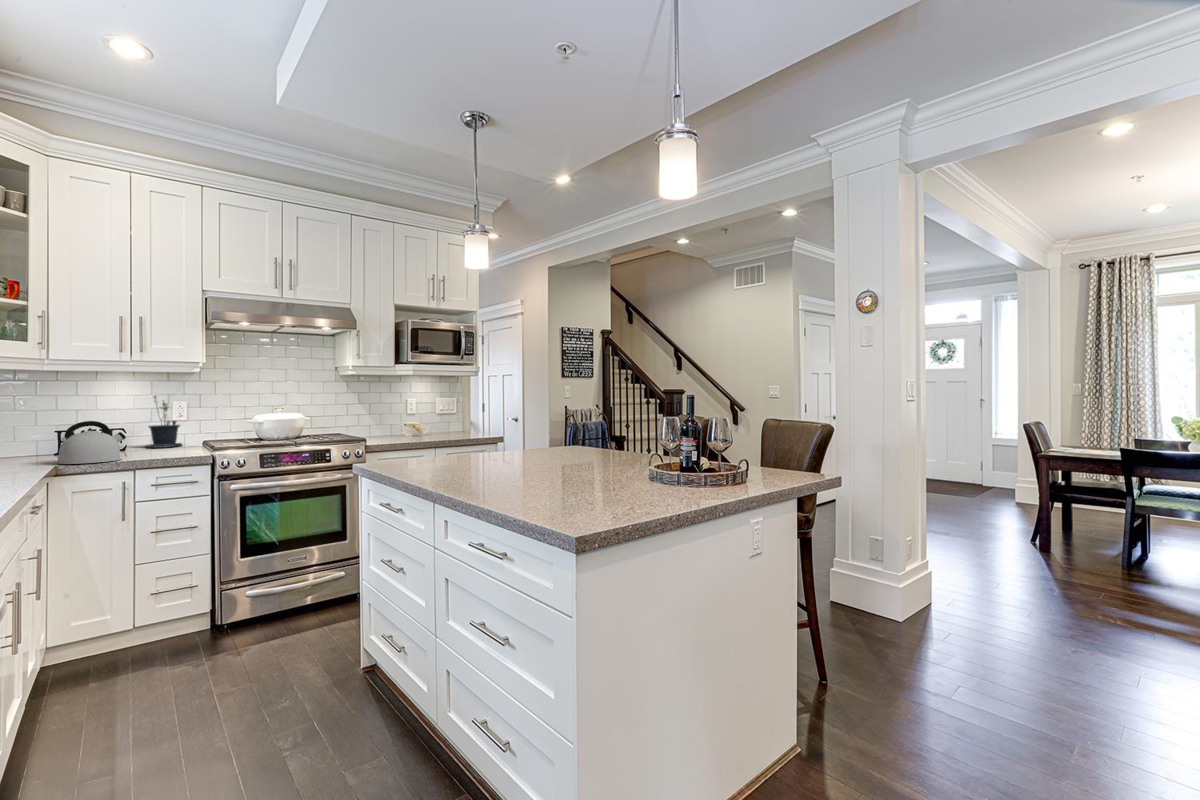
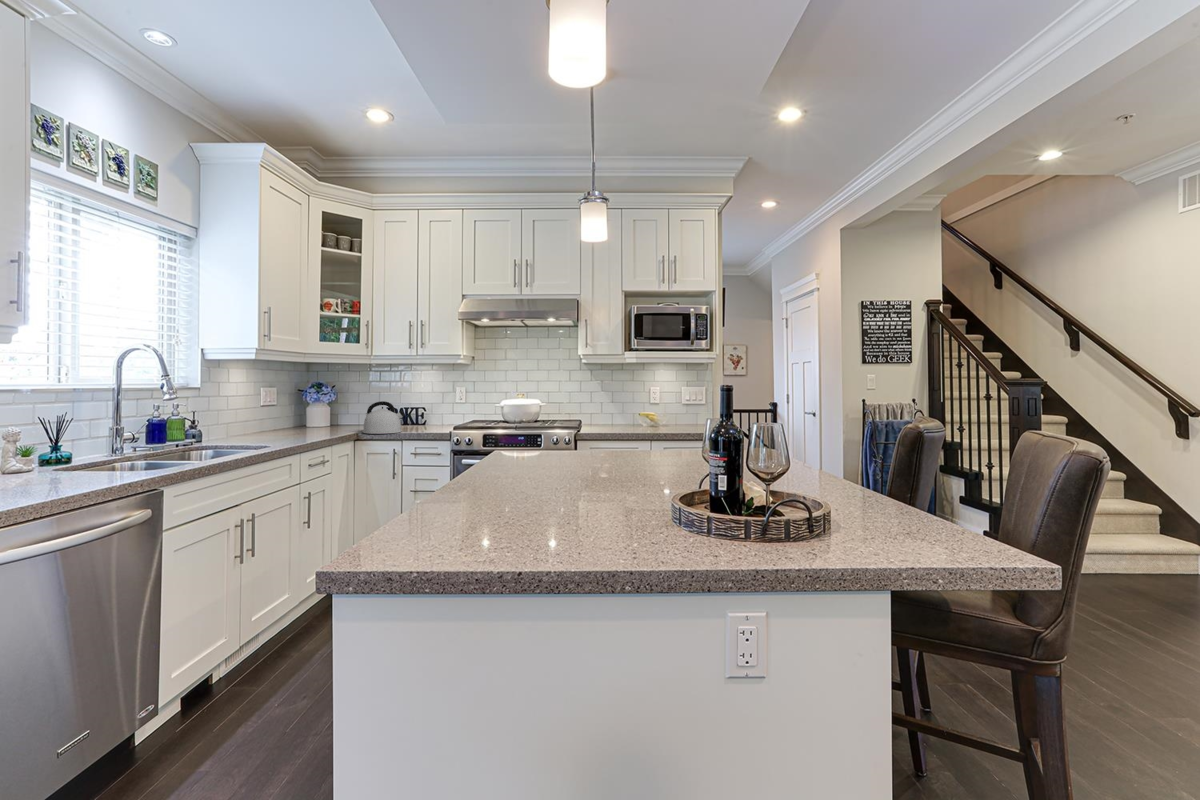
potted plant: present [145,395,182,448] -> none [438,381,463,424]

